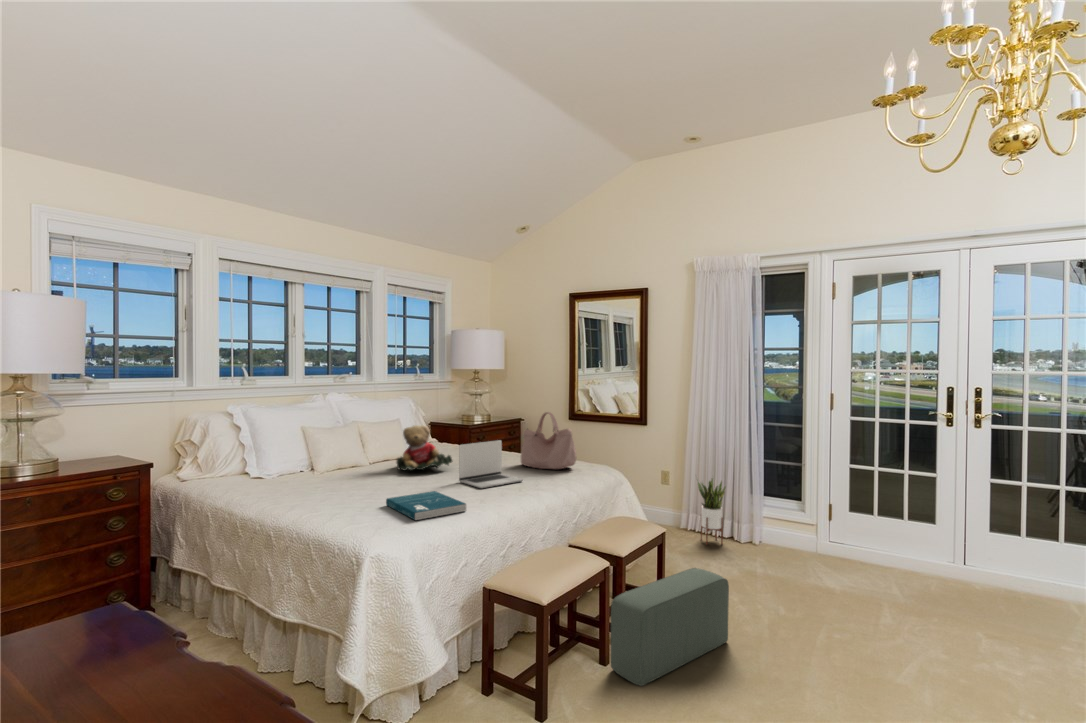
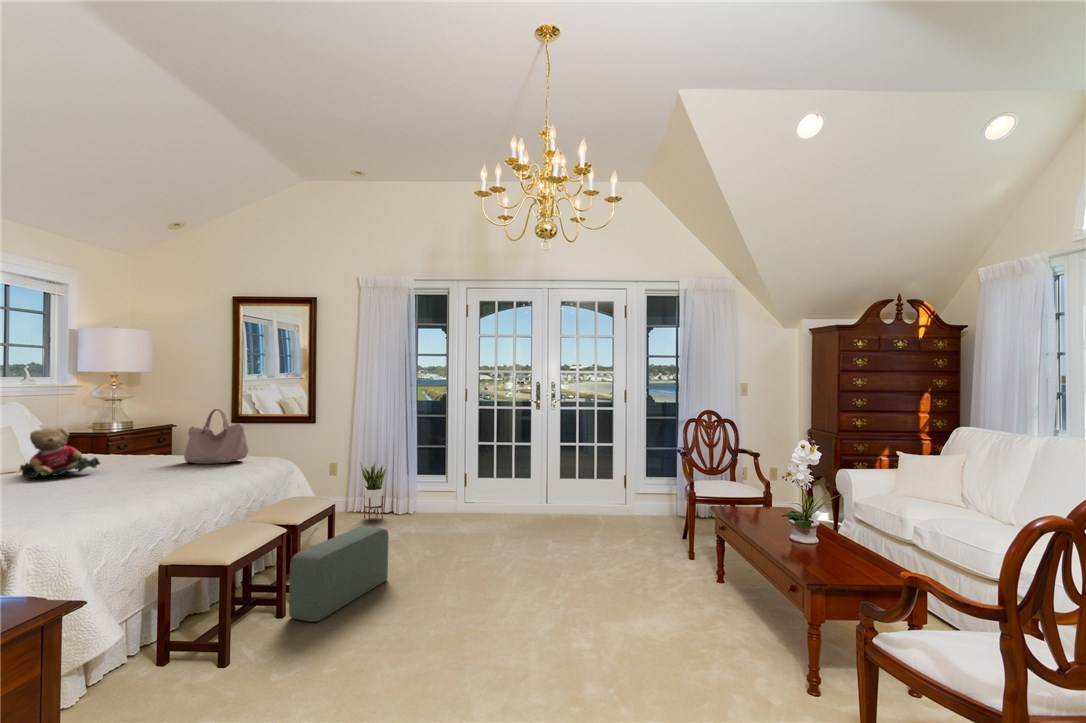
laptop: present [459,440,523,488] -> none [115,436,193,482]
book: present [386,491,466,520] -> none [28,487,137,511]

